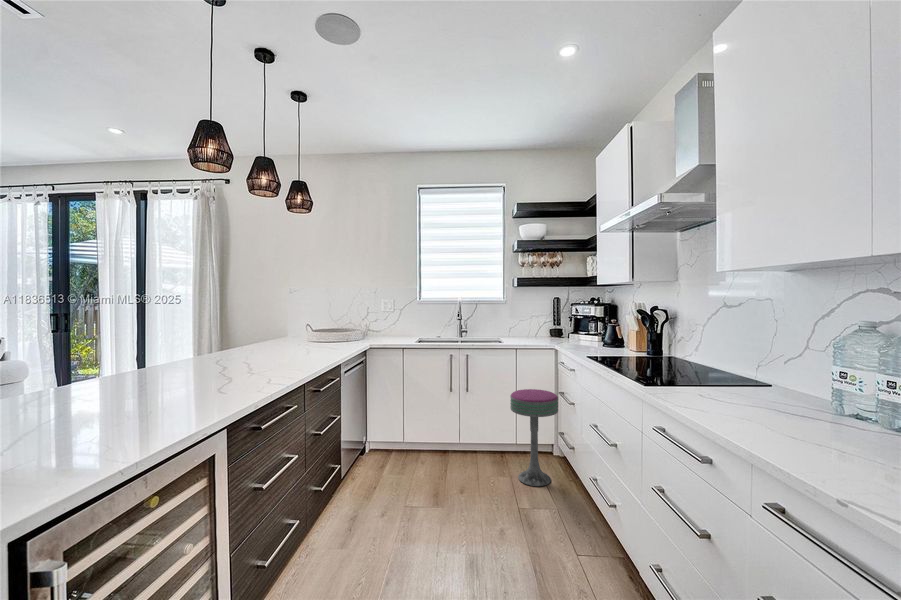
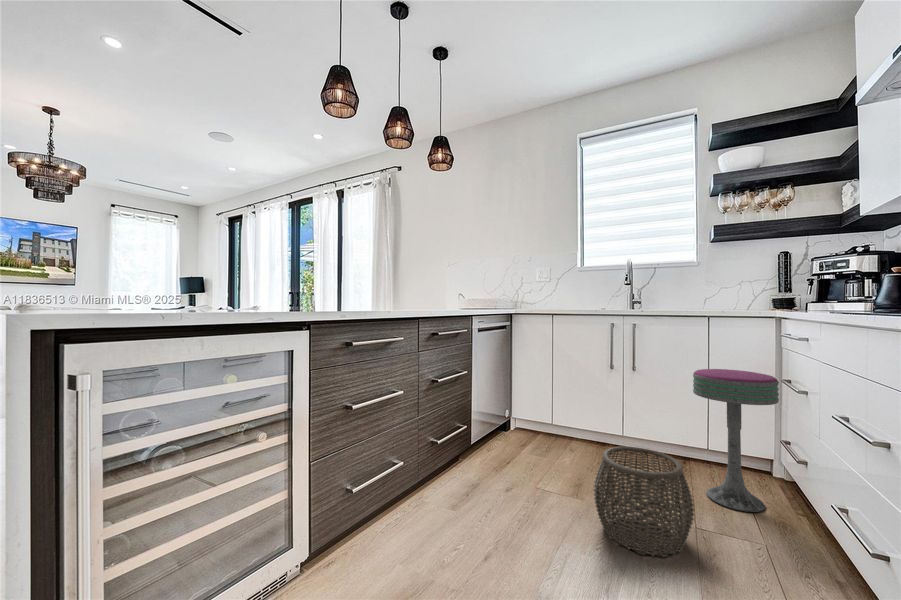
woven basket: none [455,461,518,539] -> present [594,446,694,557]

